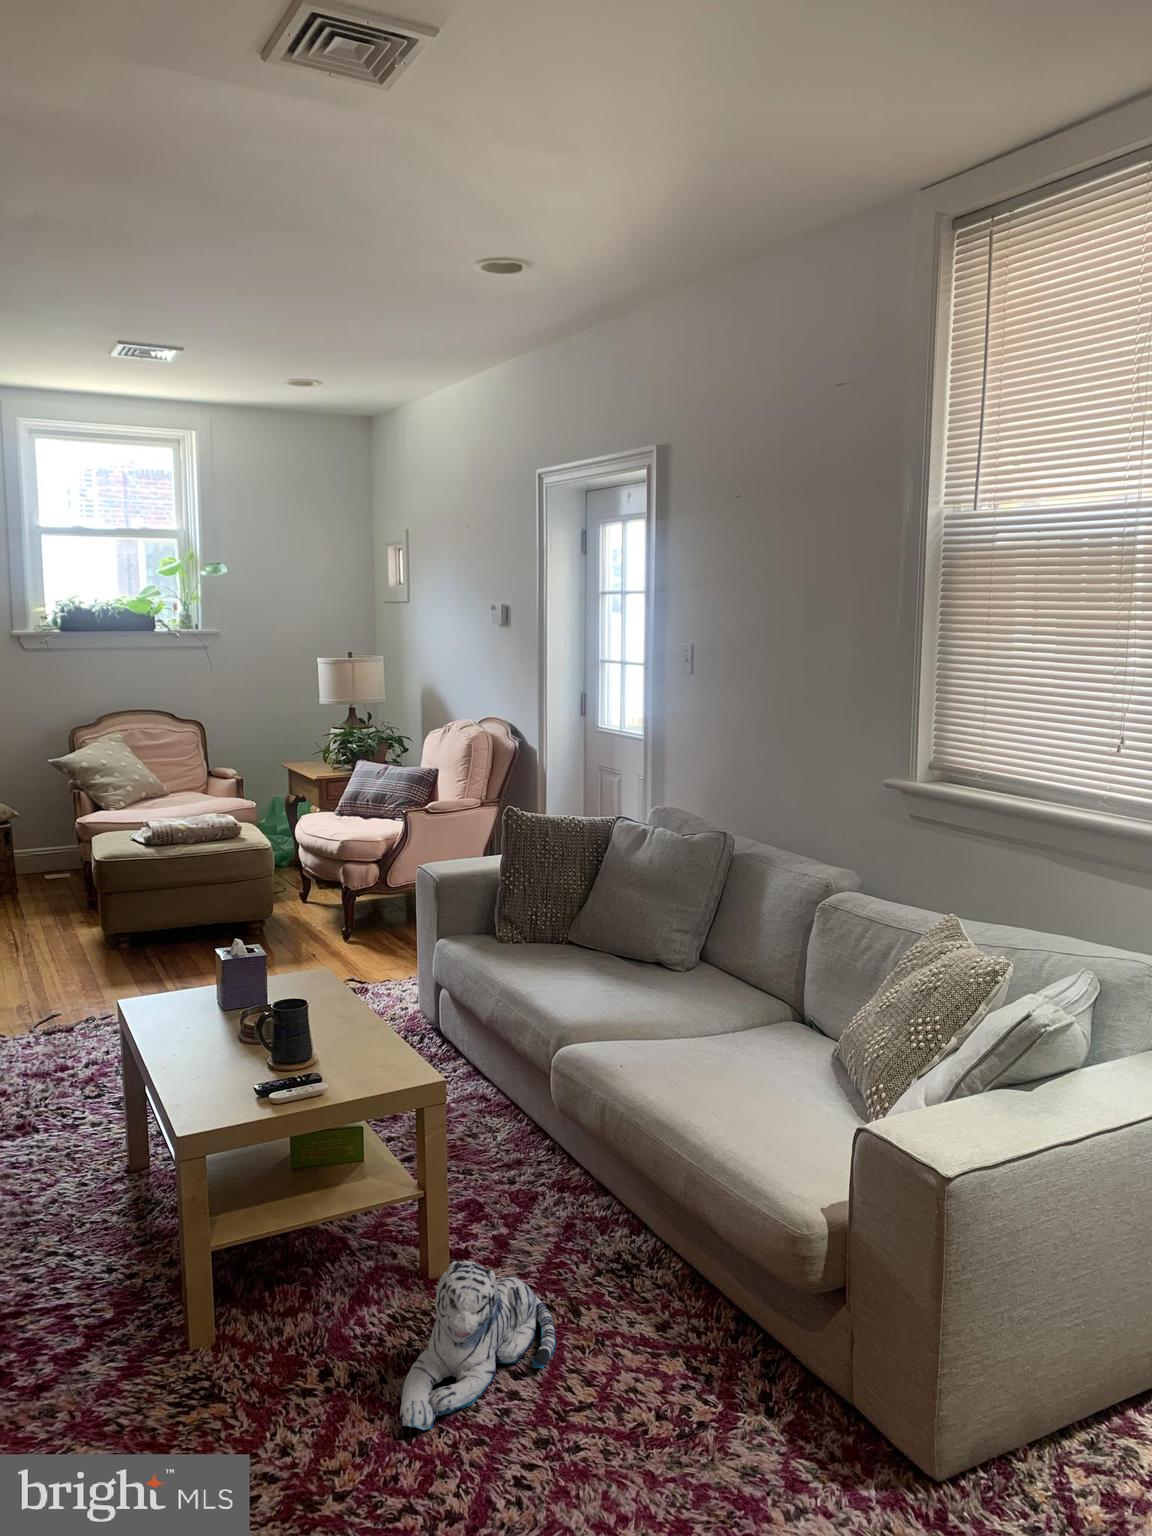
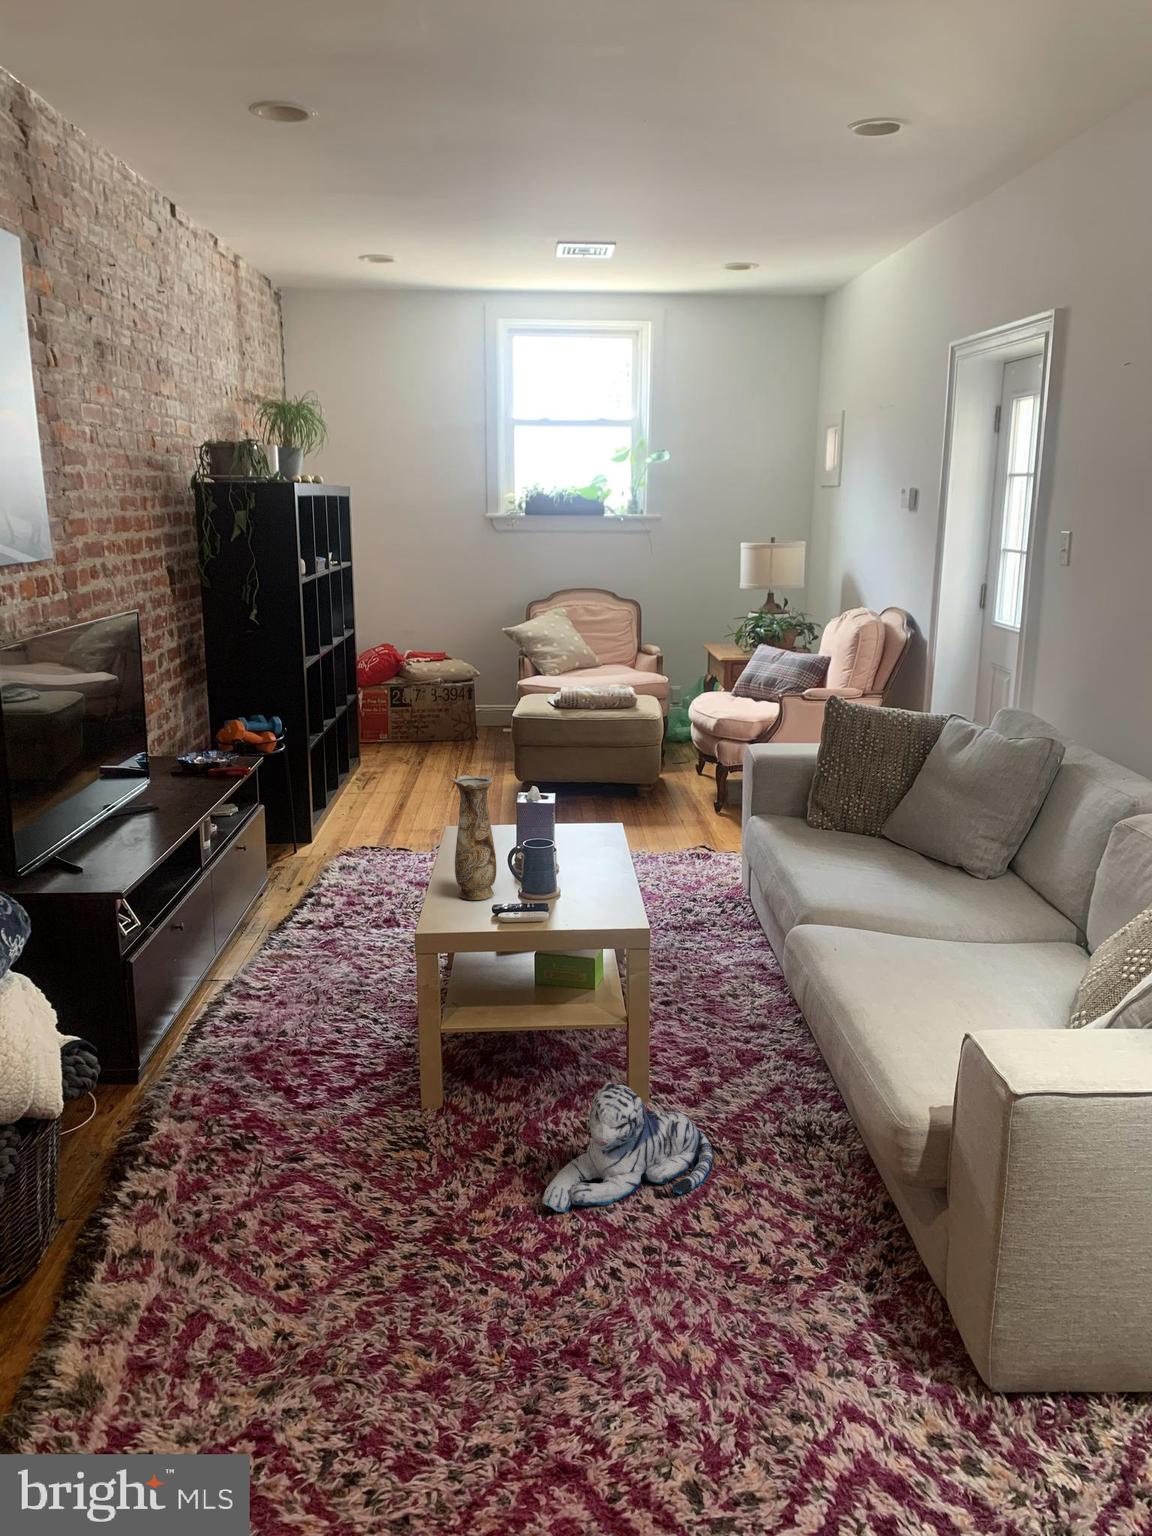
vase: none [187,931,241,1081] -> present [454,775,496,900]

